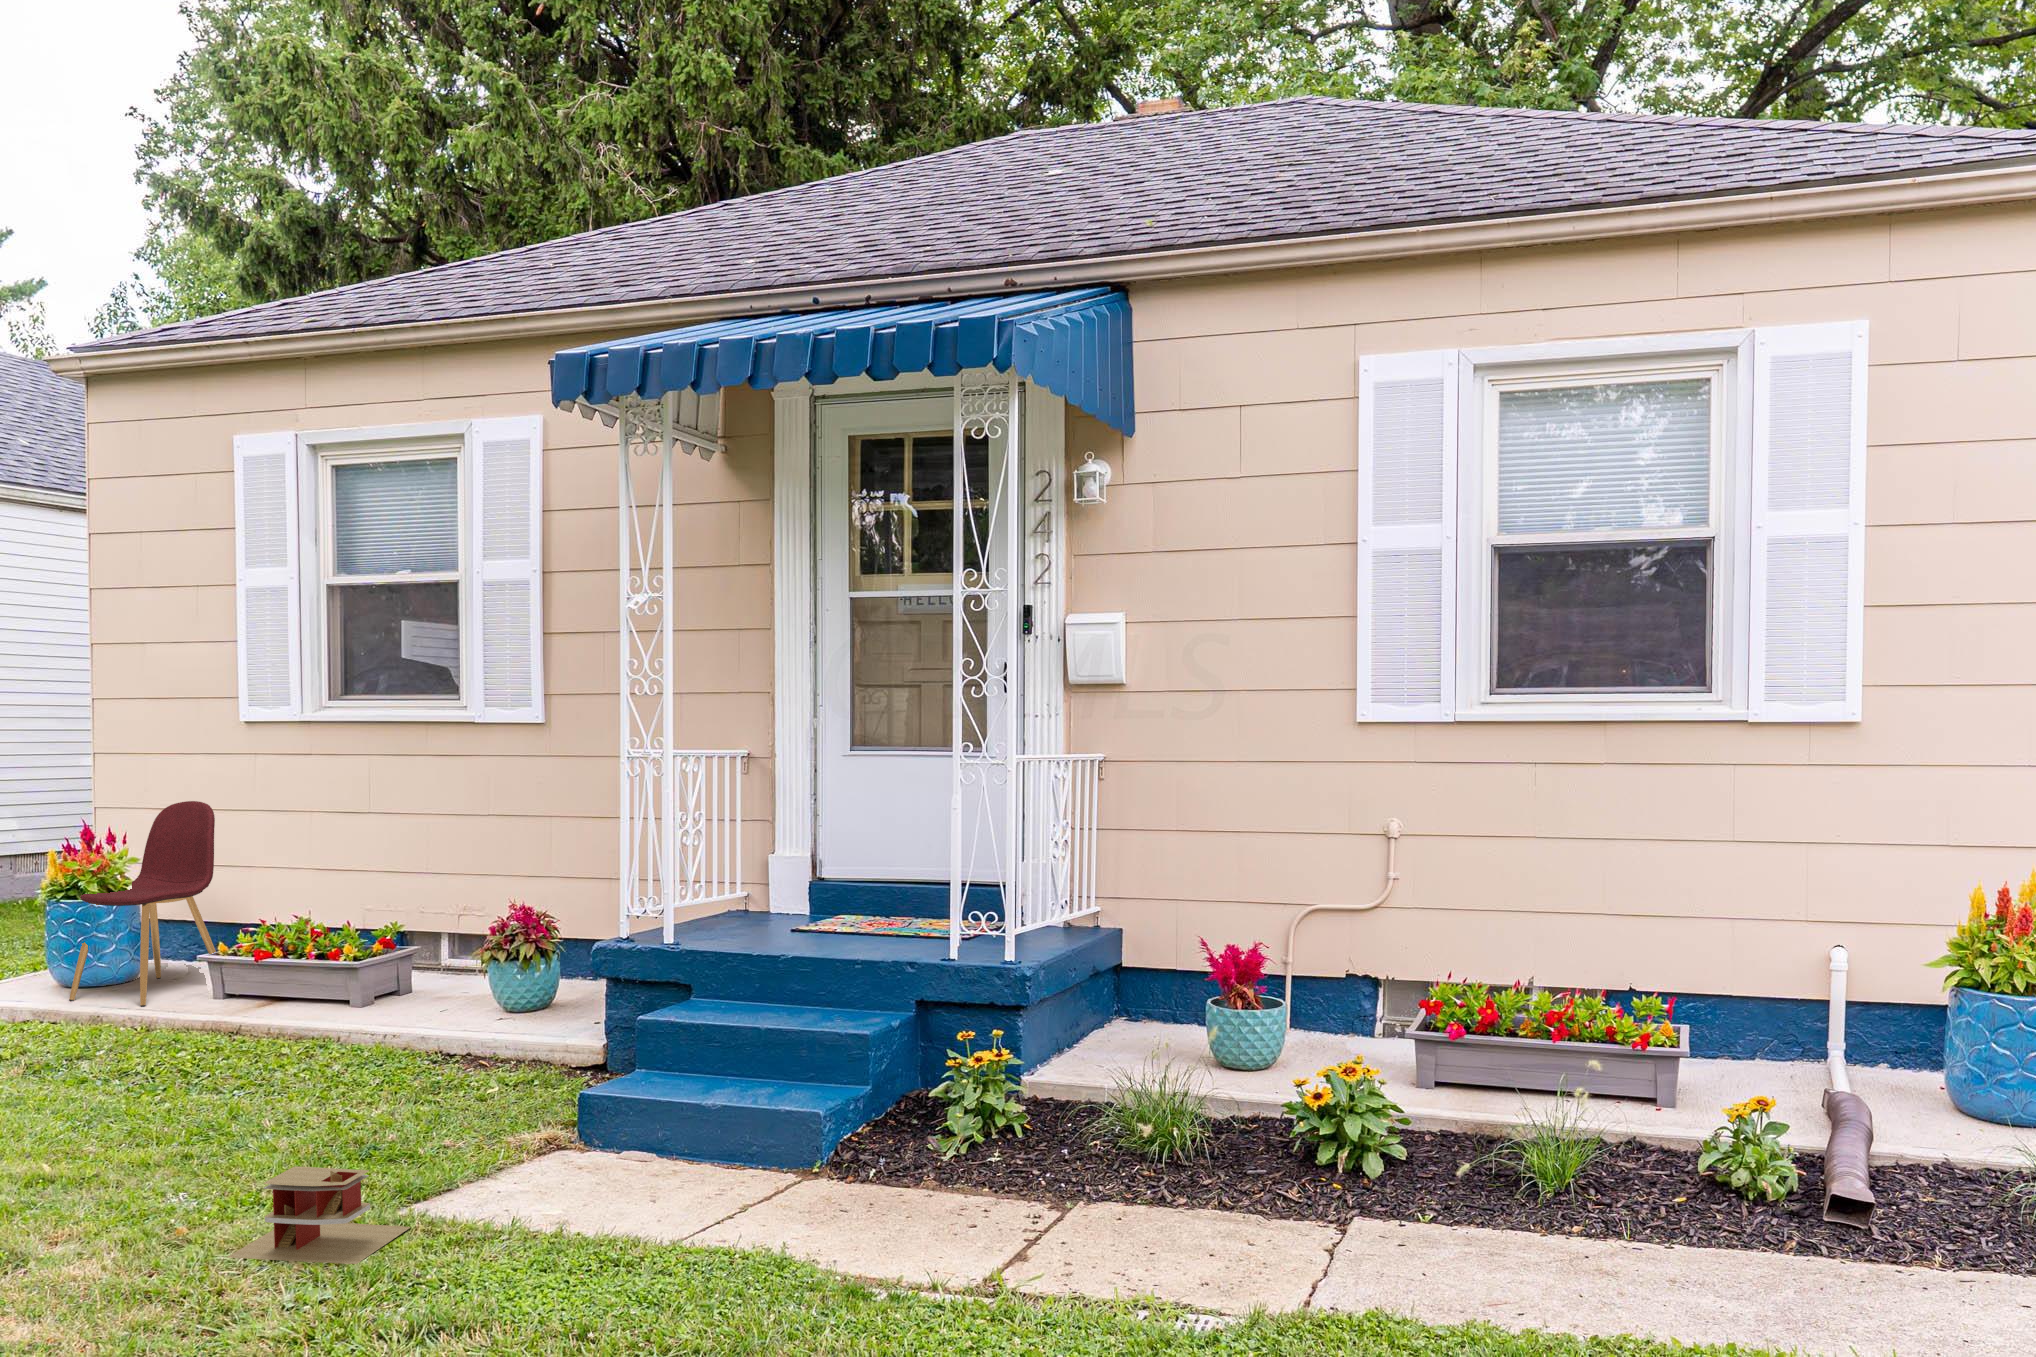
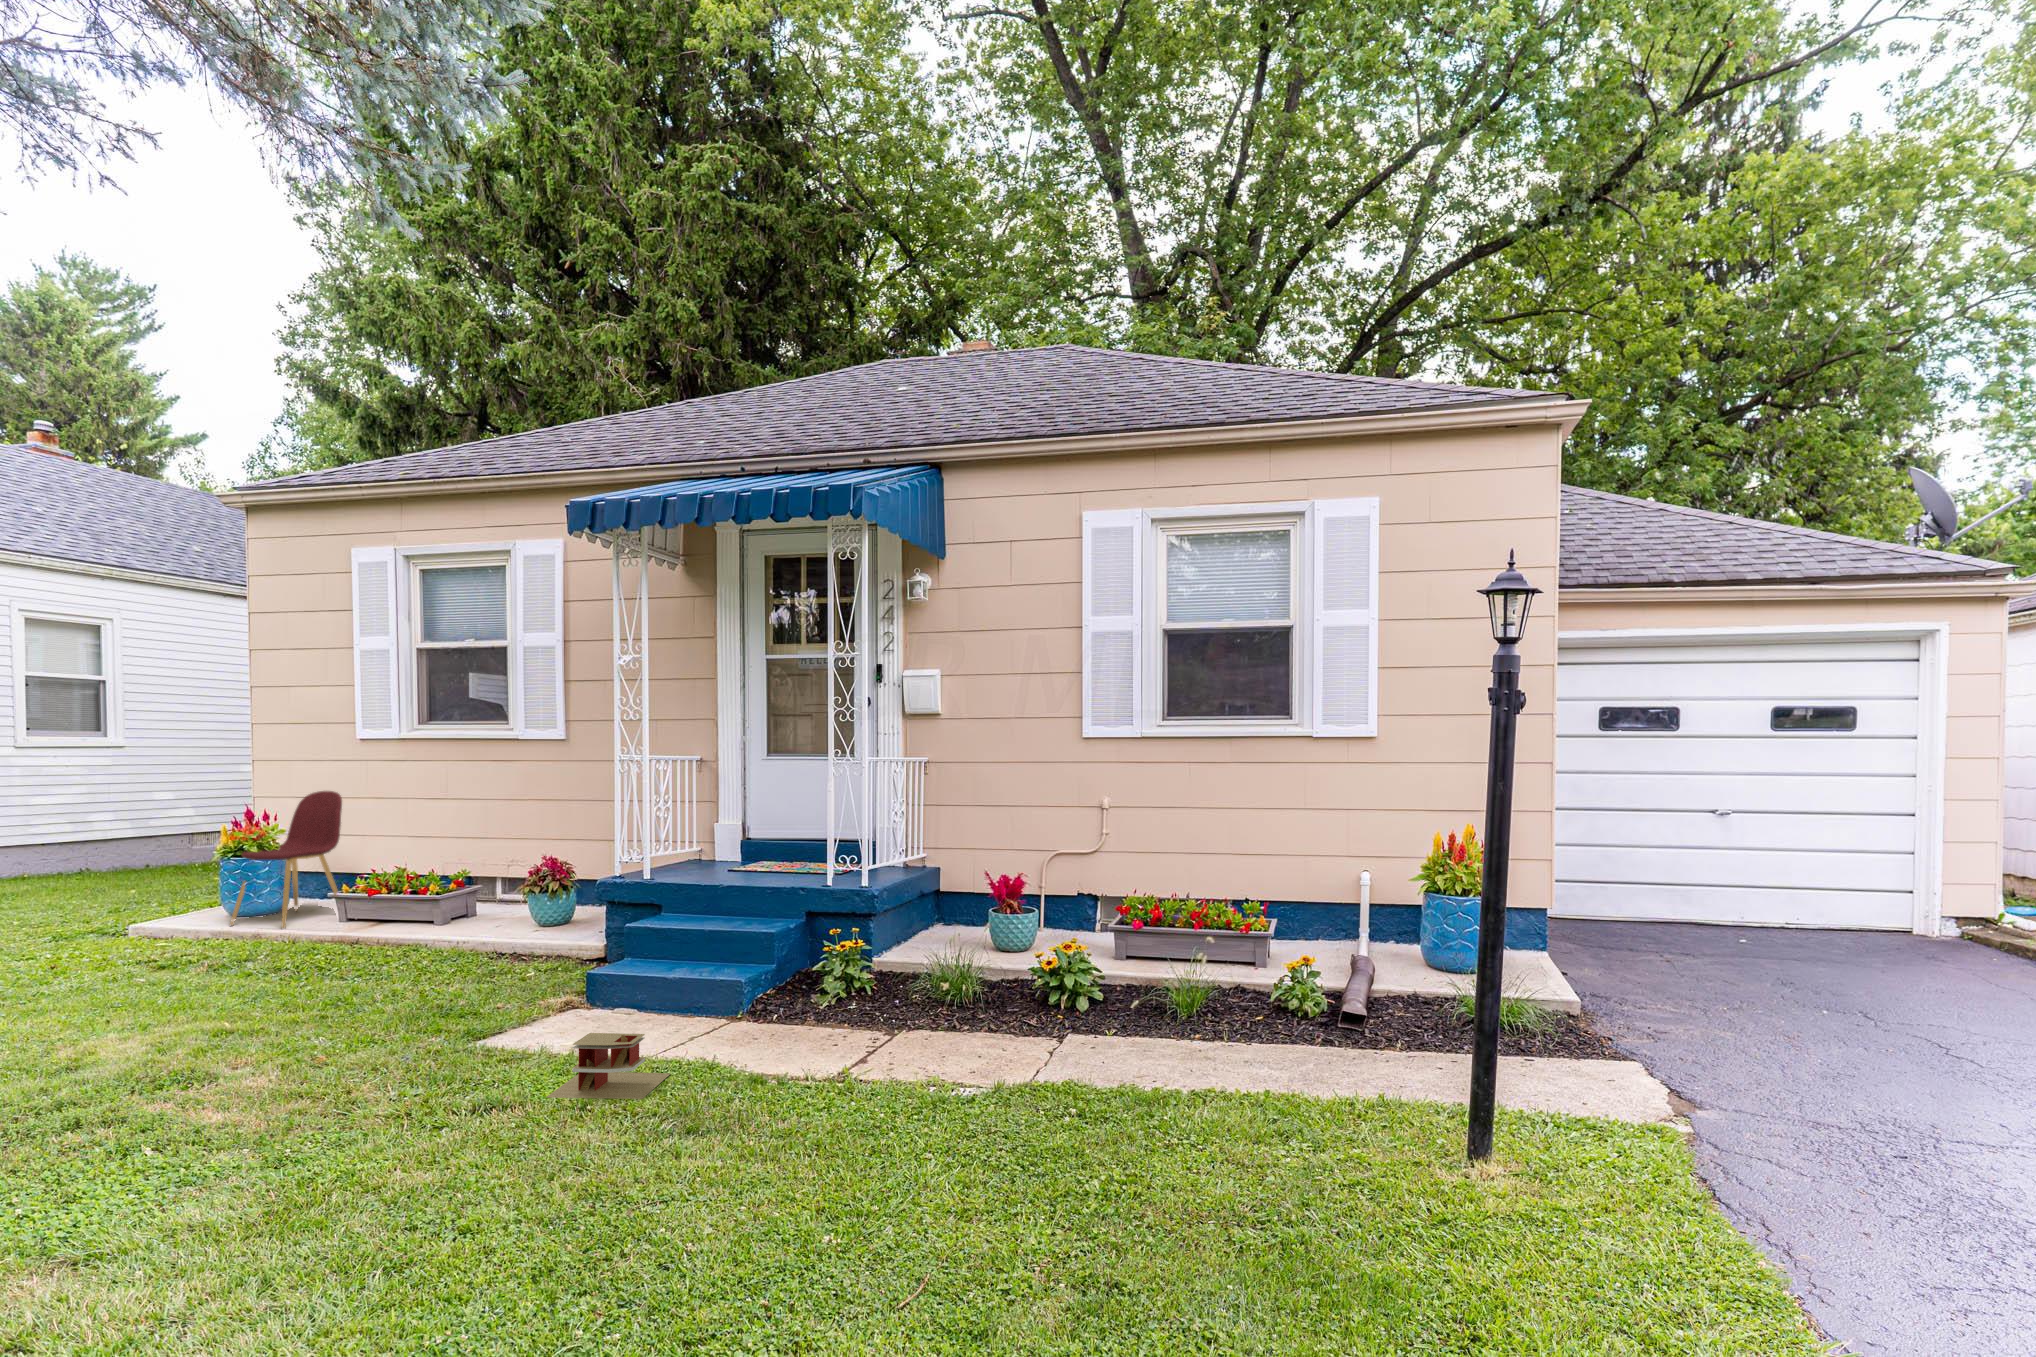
toy house: present [228,1166,410,1264] -> present [547,1033,670,1099]

